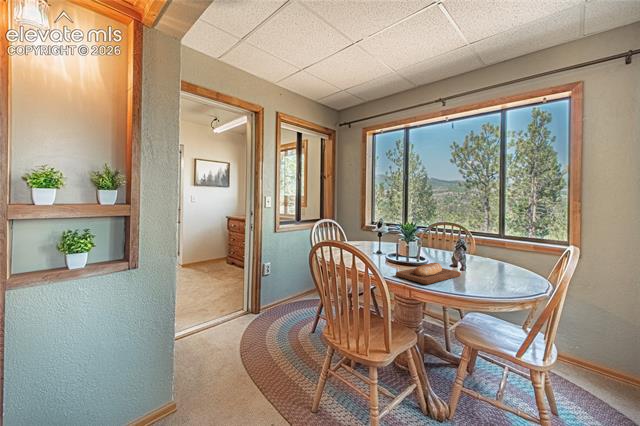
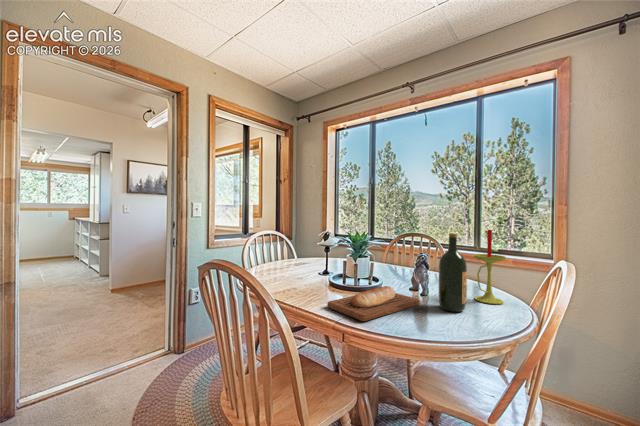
candle: none [501,221,526,277] -> present [474,230,506,304]
wine bottle: none [476,225,498,281] -> present [439,234,467,312]

